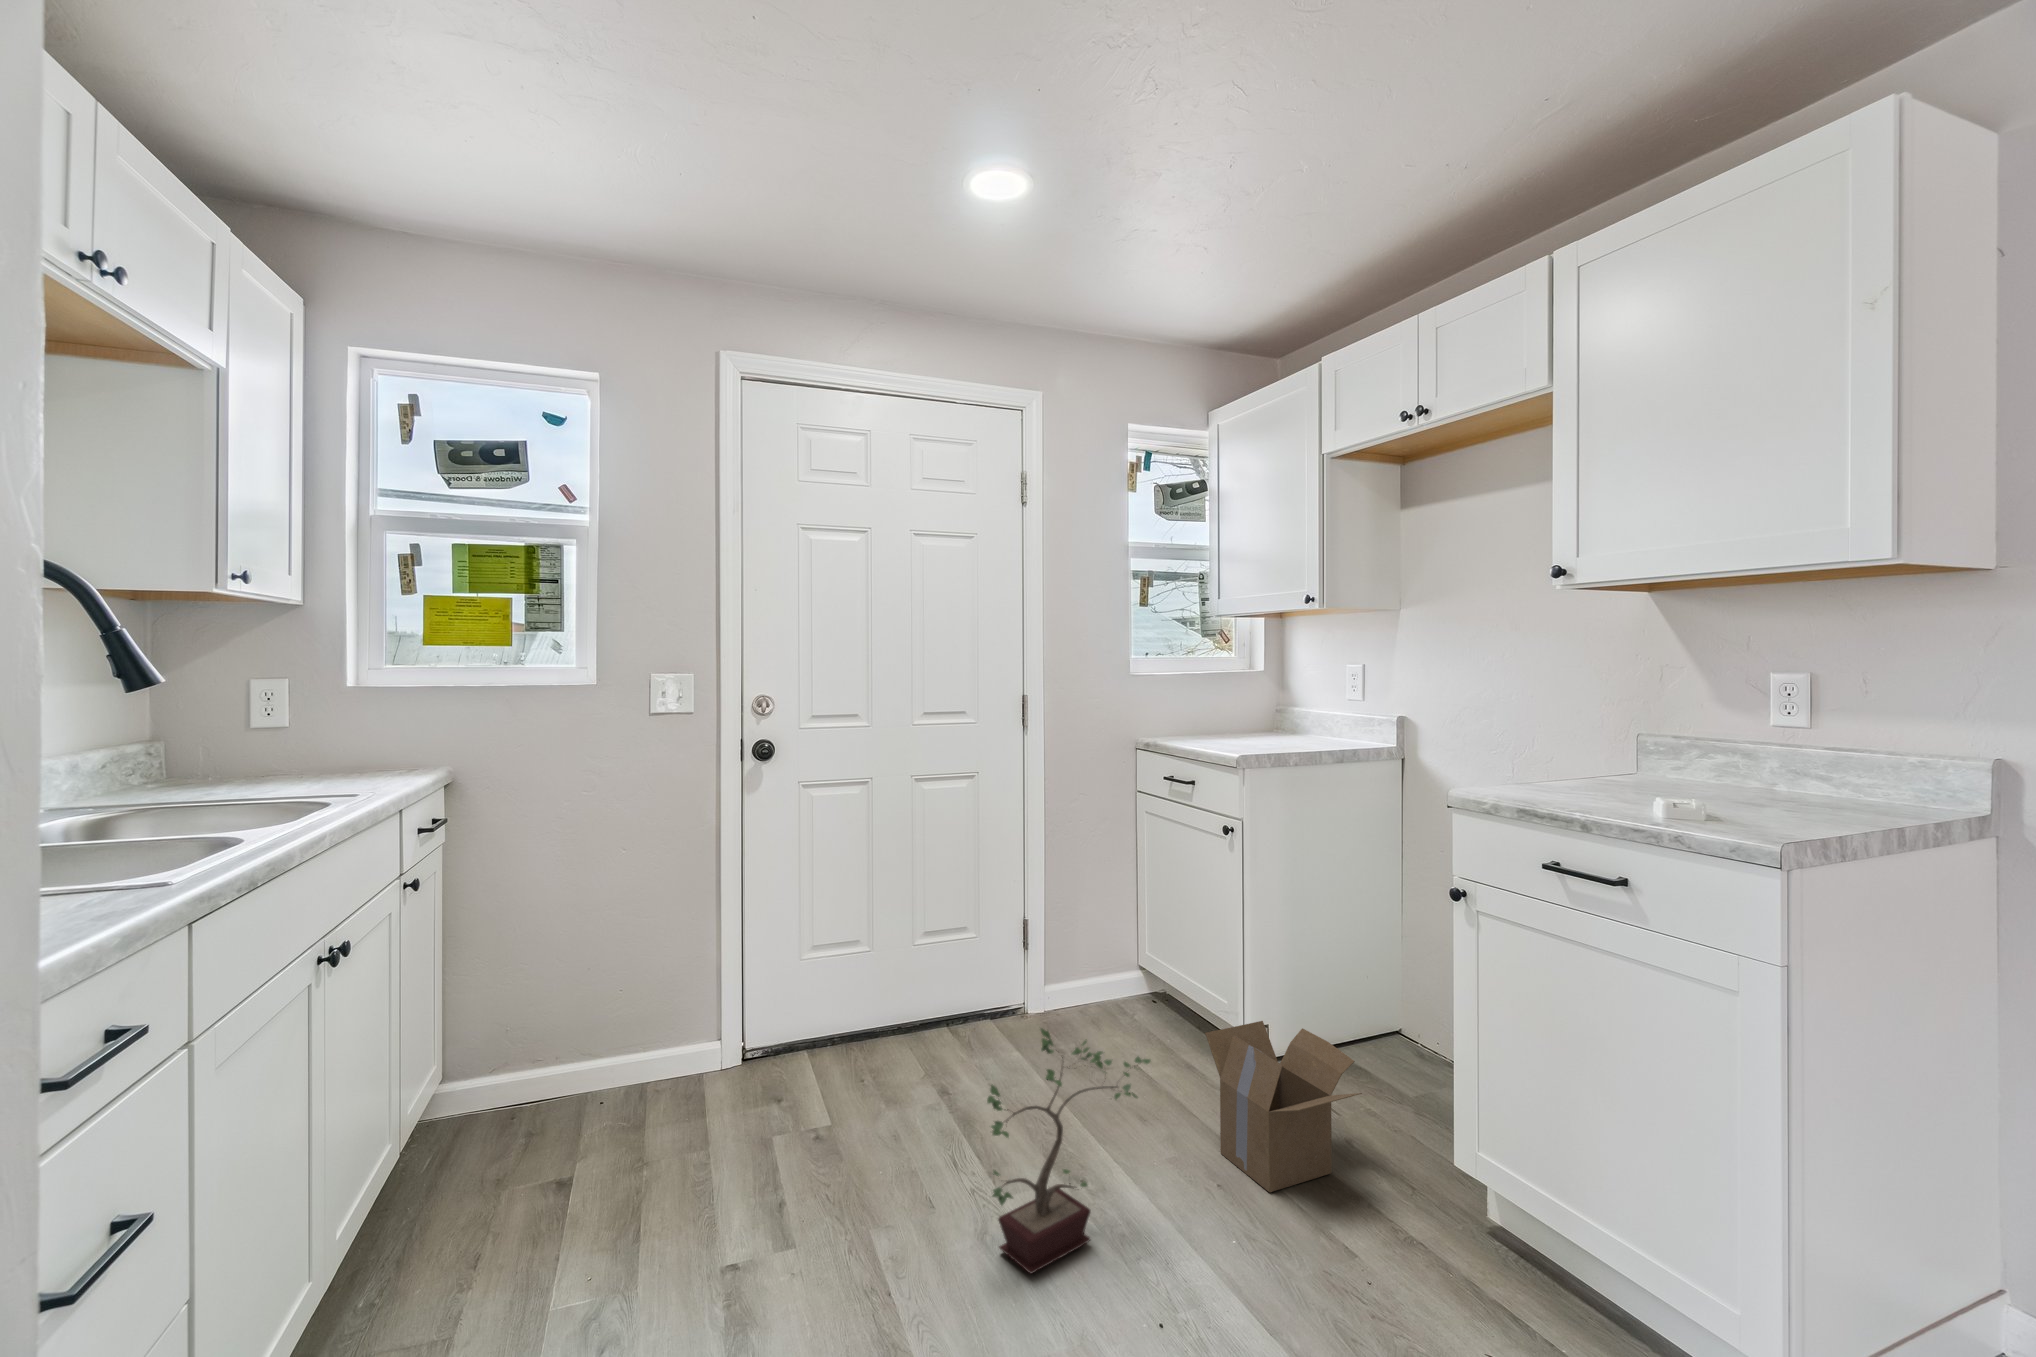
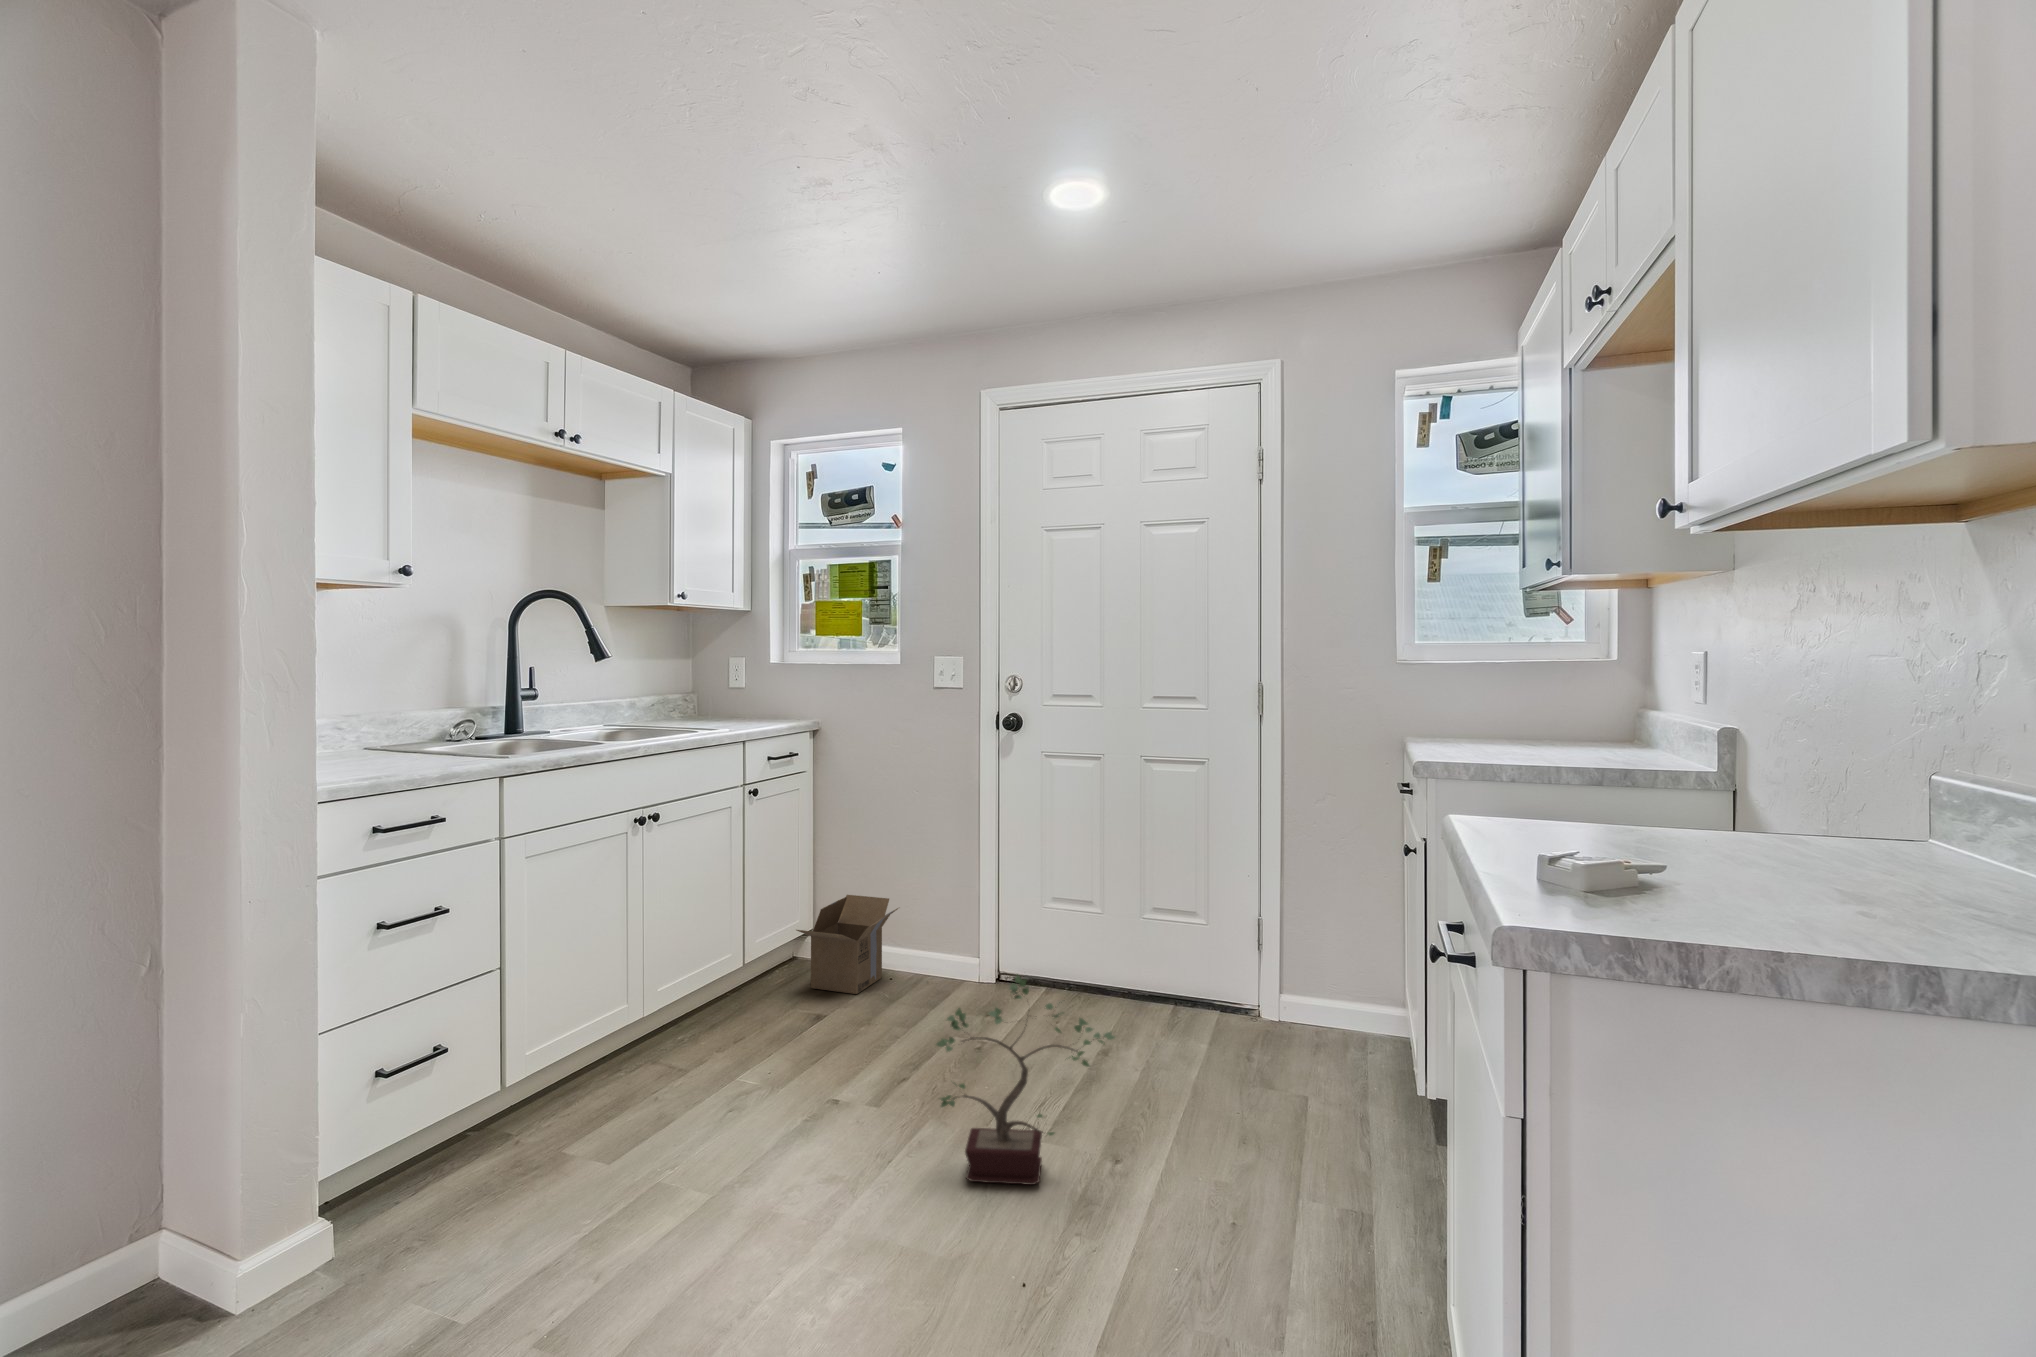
cardboard box: present [1205,1021,1362,1192] -> present [796,895,898,994]

